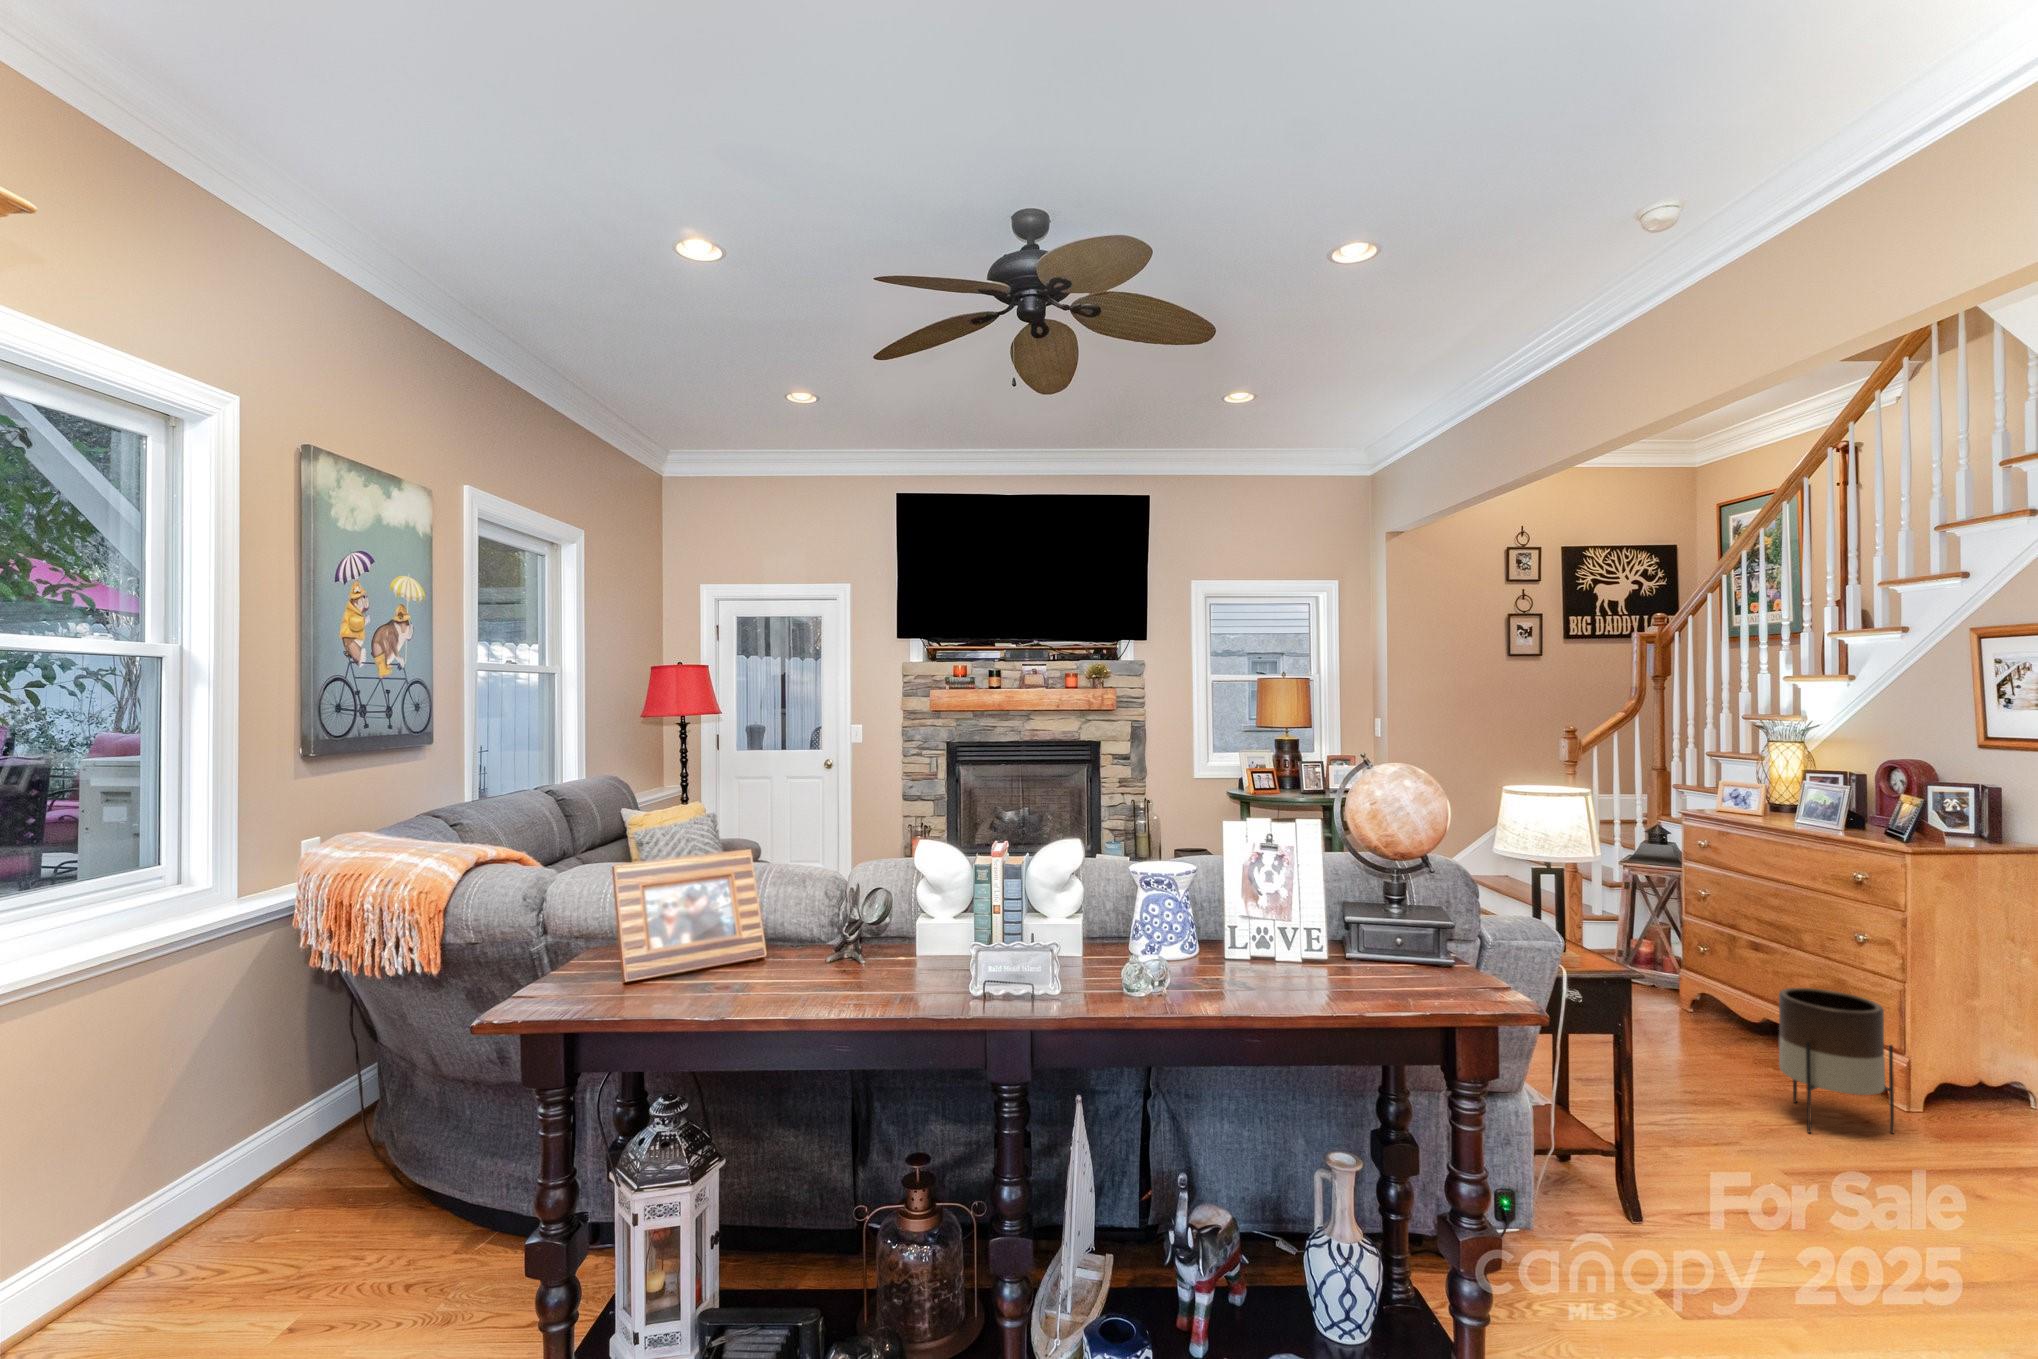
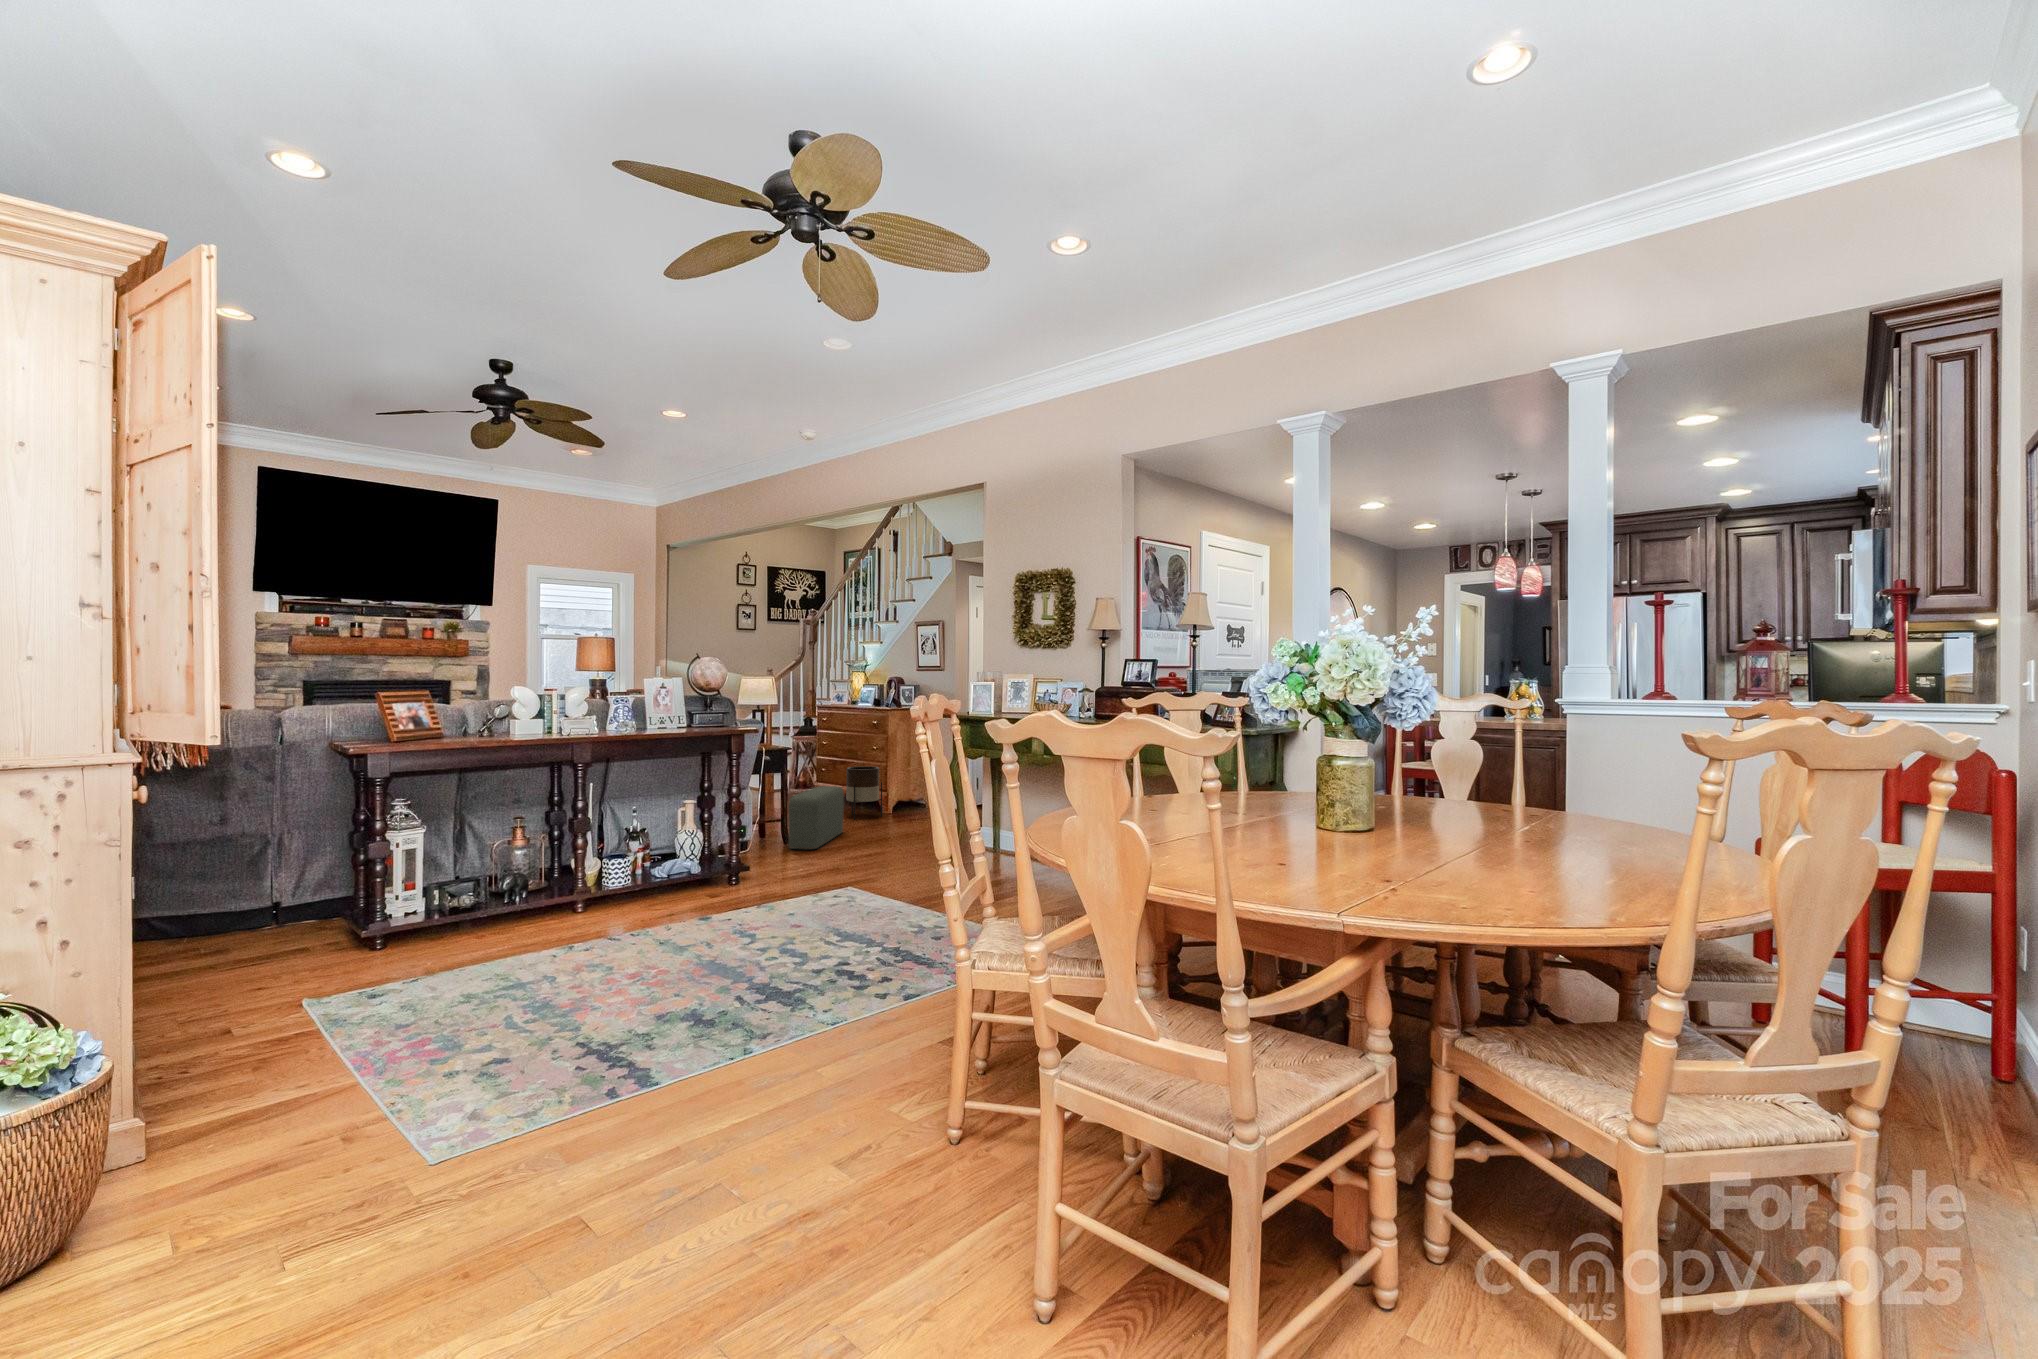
pouf: none [1630,1061,1791,1291] -> present [788,786,844,850]

